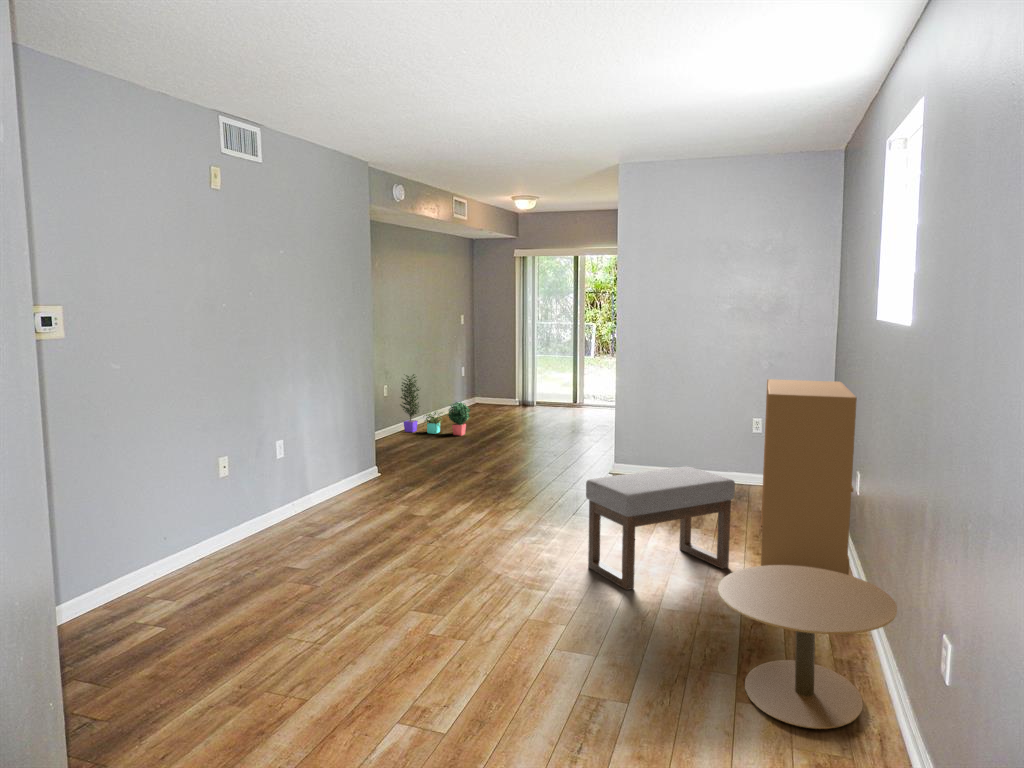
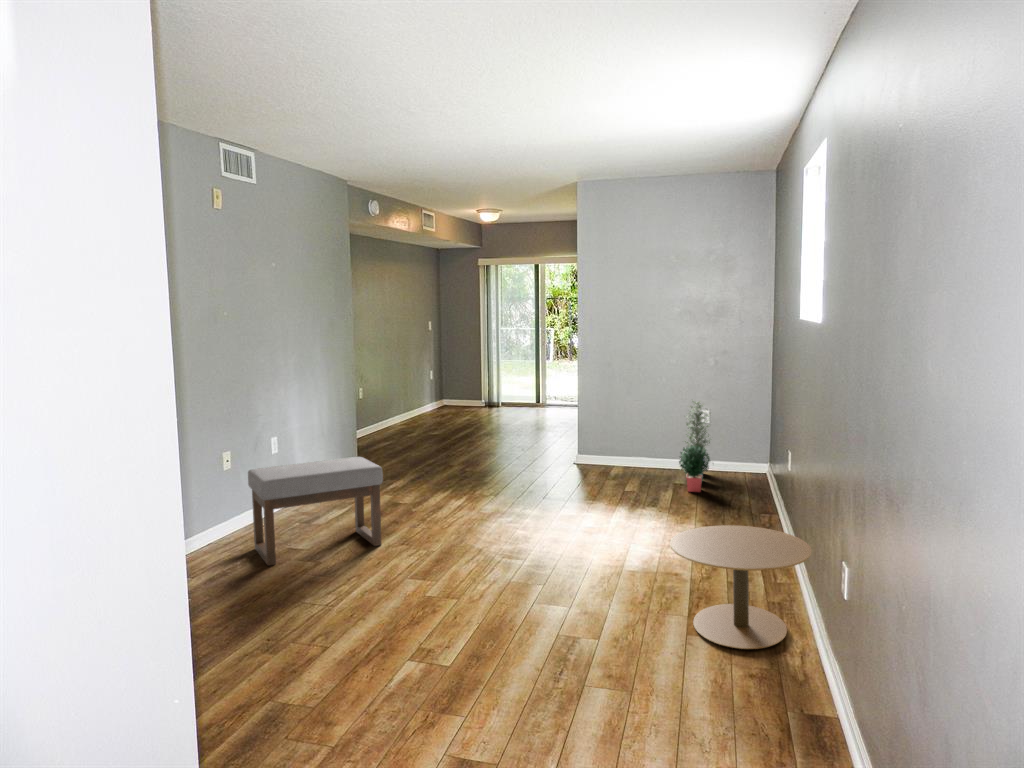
potted plant: present [400,374,470,436] -> present [679,401,710,492]
bookshelf: present [761,379,857,575] -> none [709,374,786,541]
ottoman: present [586,466,735,590] -> present [248,457,383,566]

